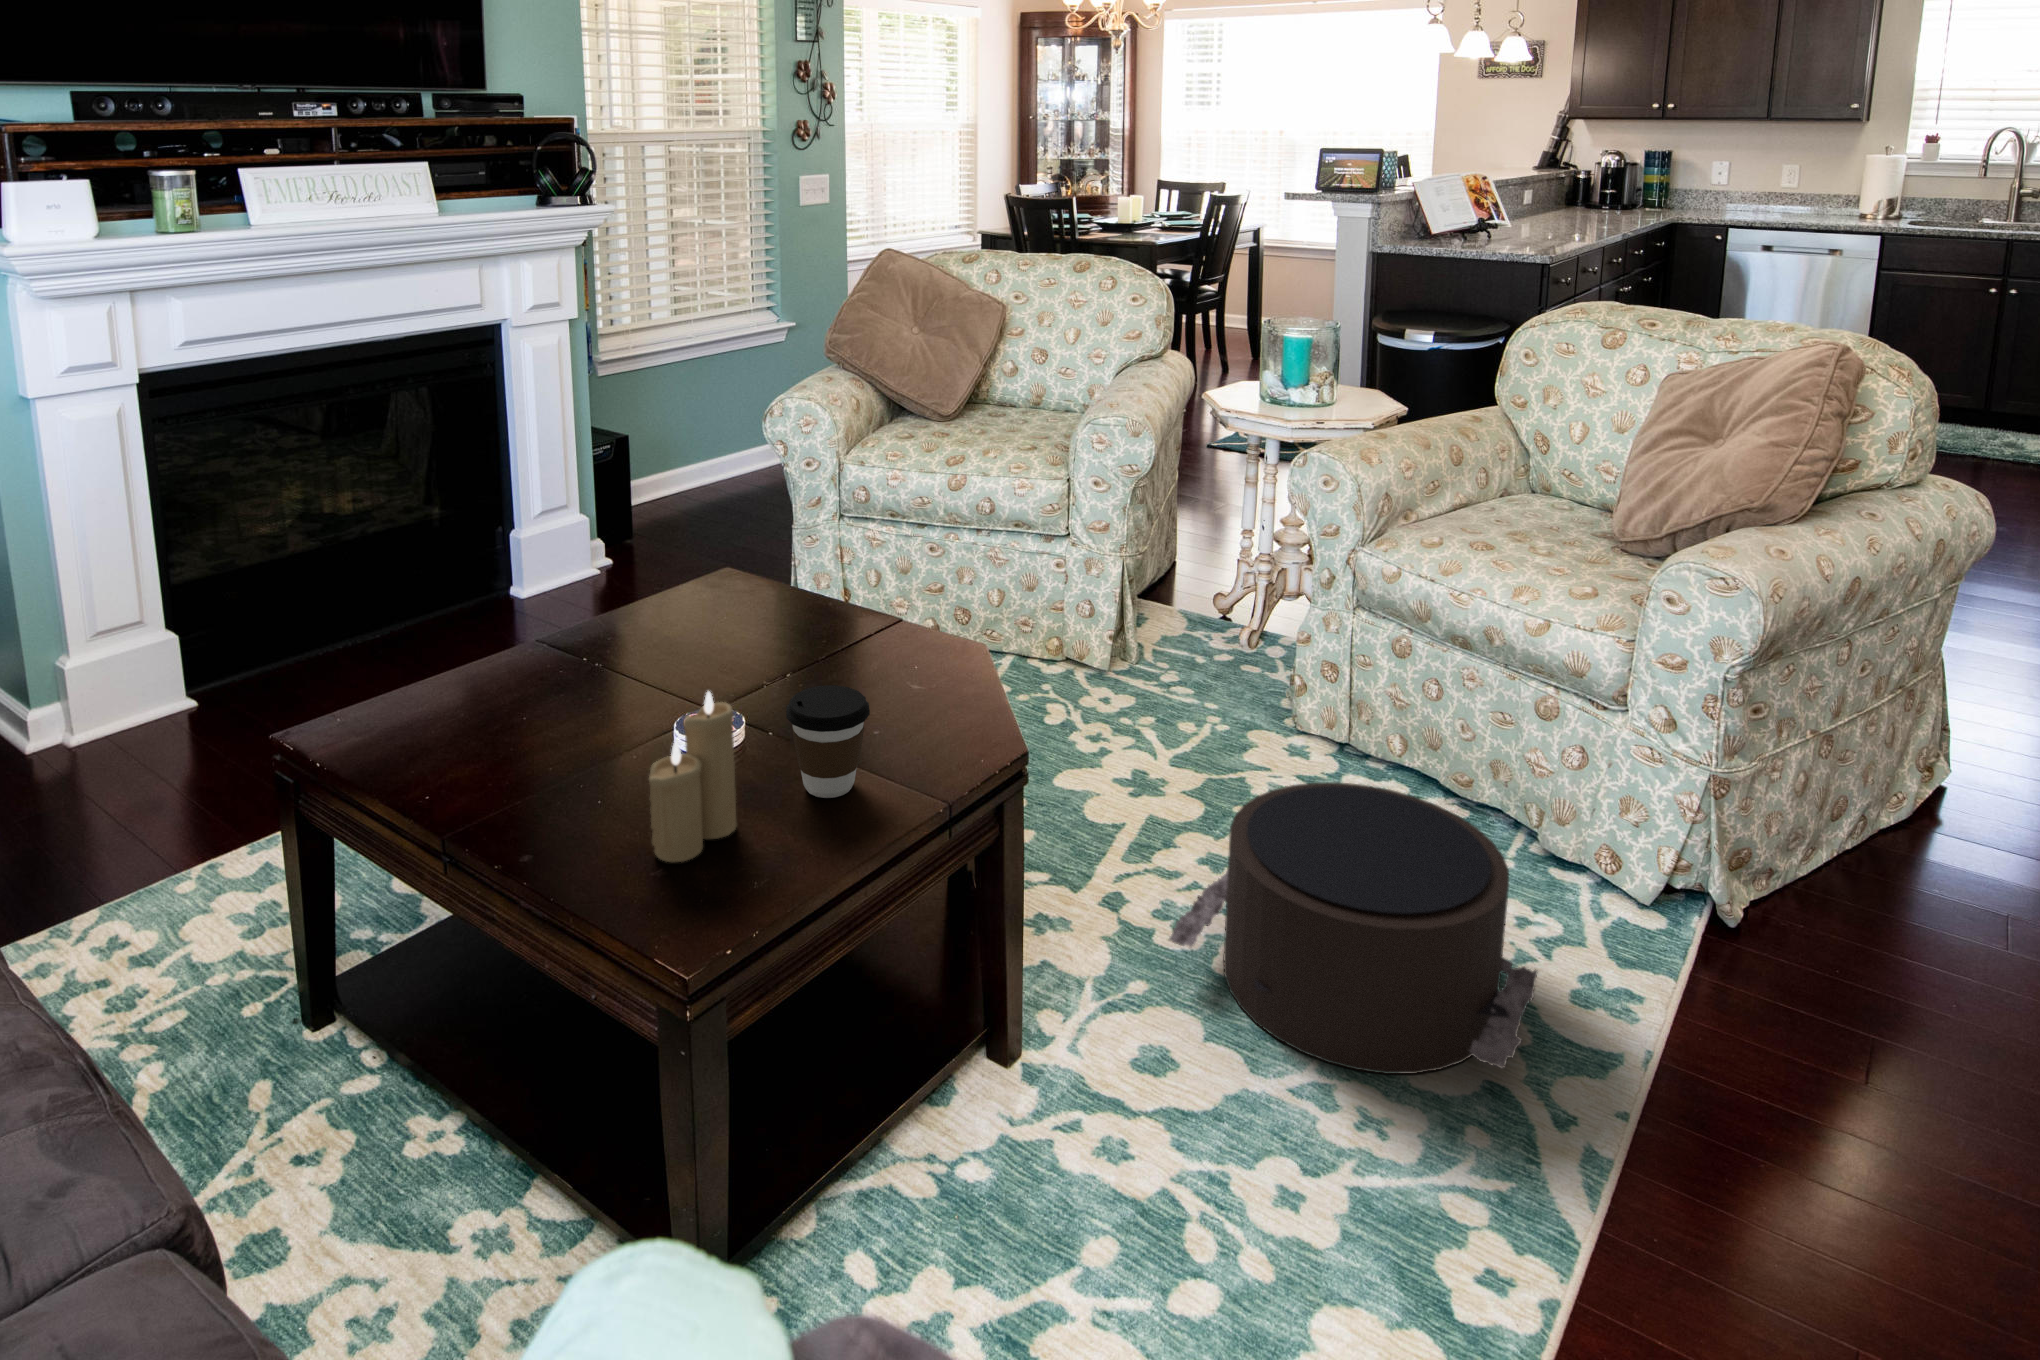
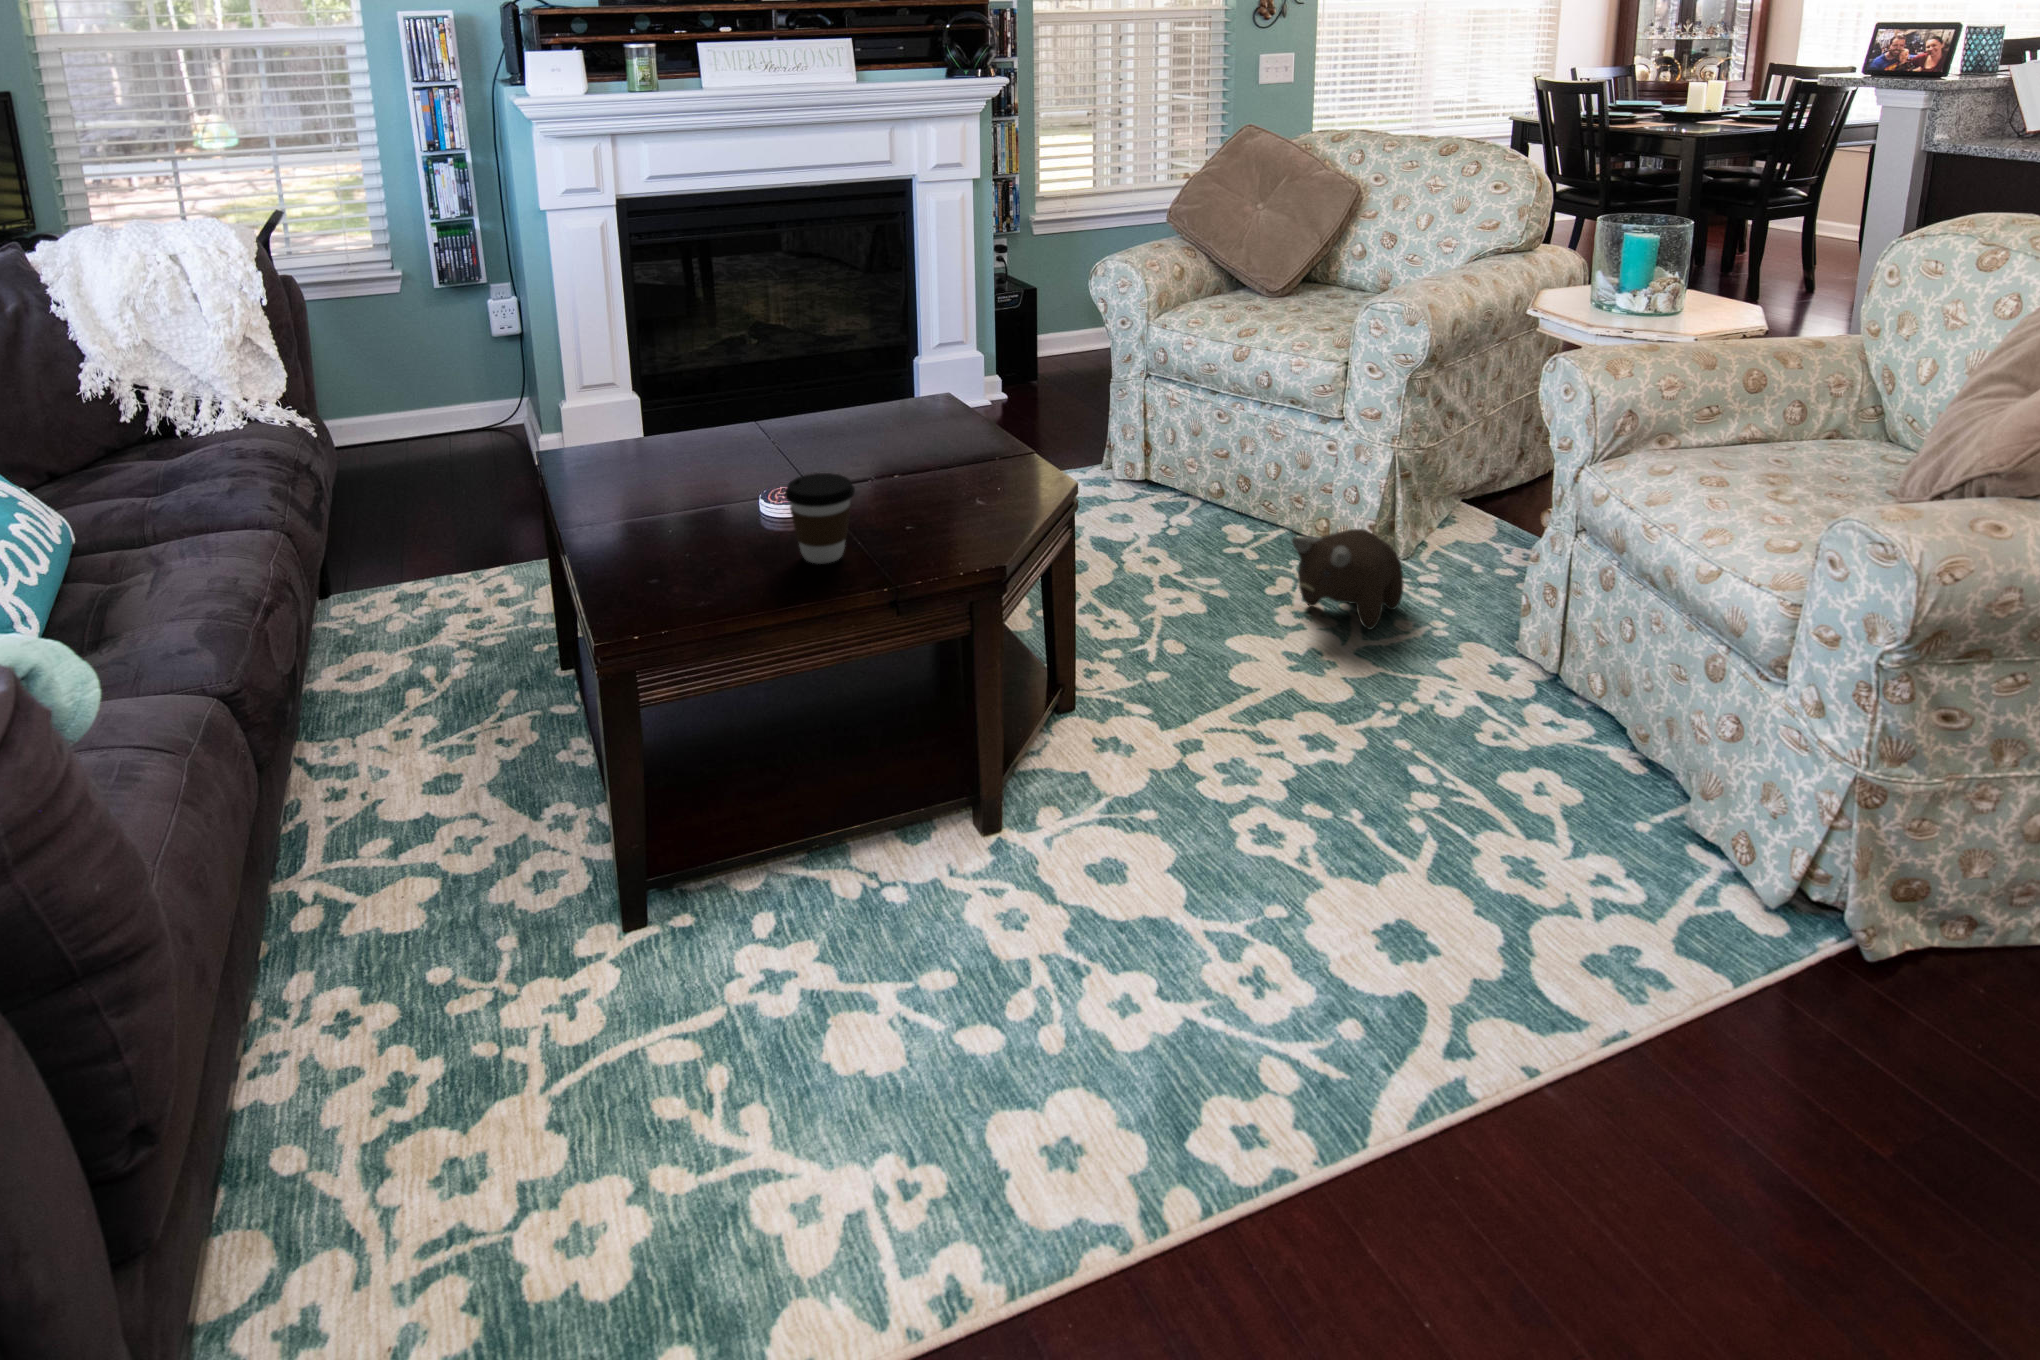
plush toy: none [1083,640,1175,738] -> present [1292,529,1404,629]
candle: present [649,691,737,862] -> none [649,454,731,579]
pouf: present [1169,782,1538,1074] -> none [1180,674,1530,975]

